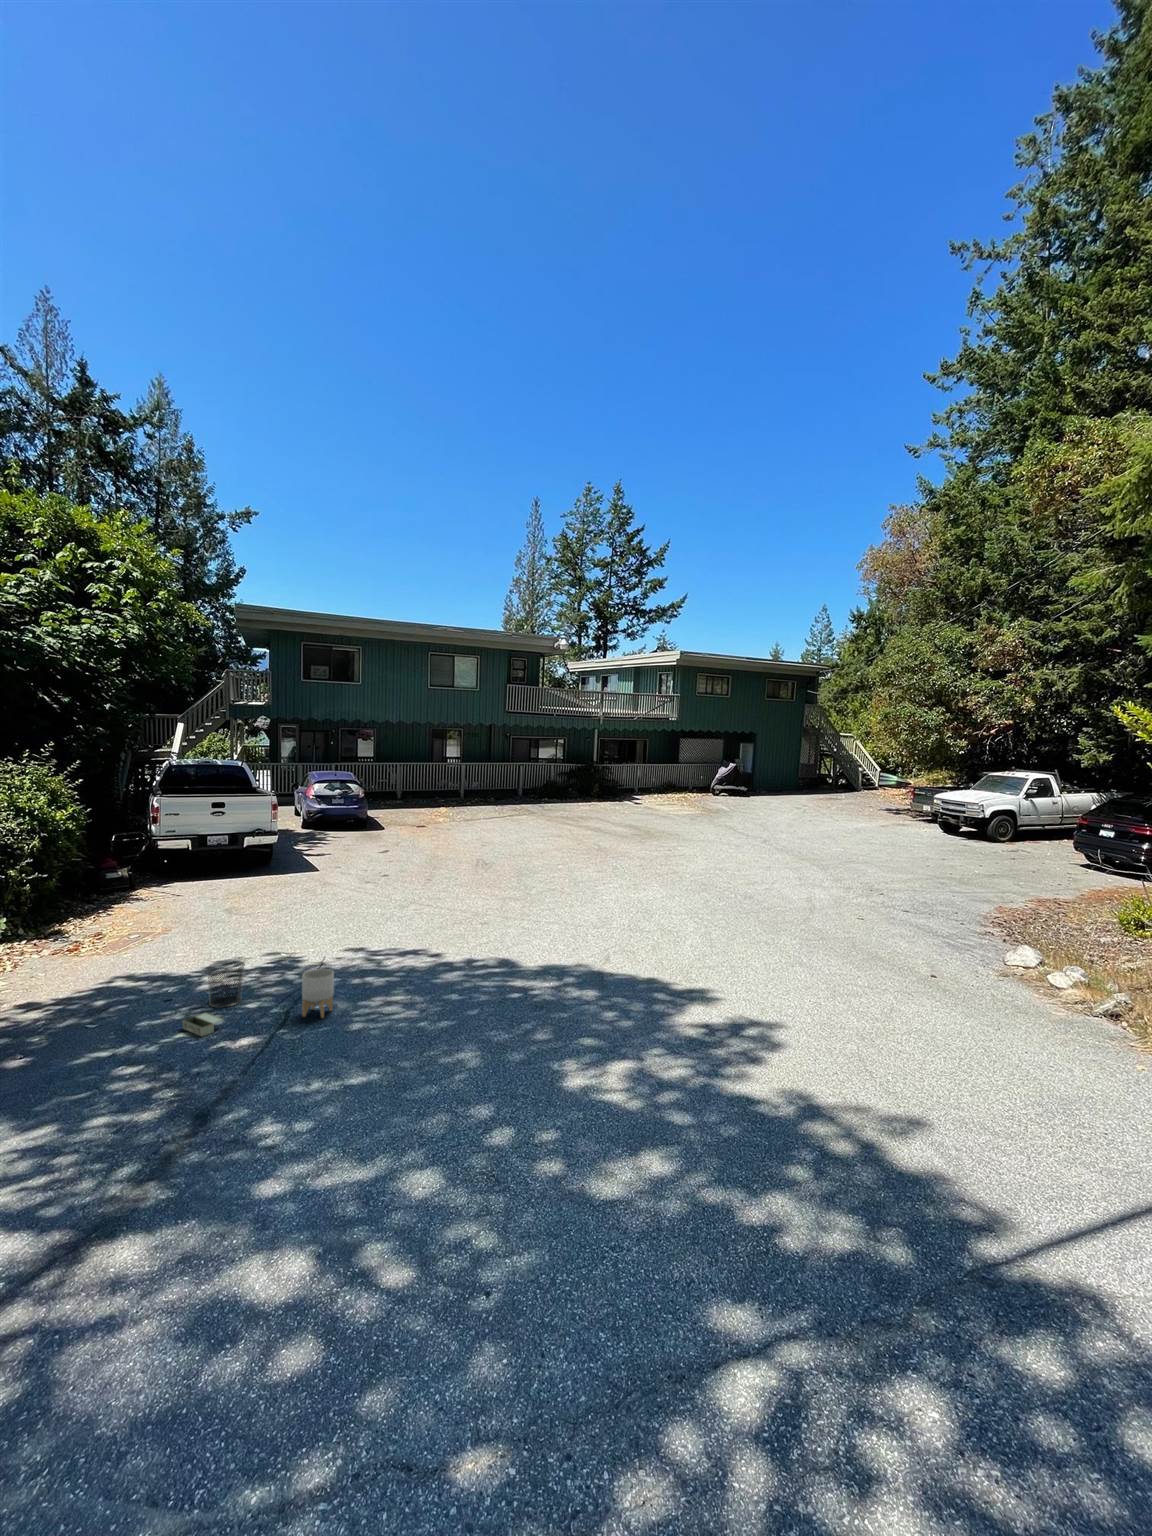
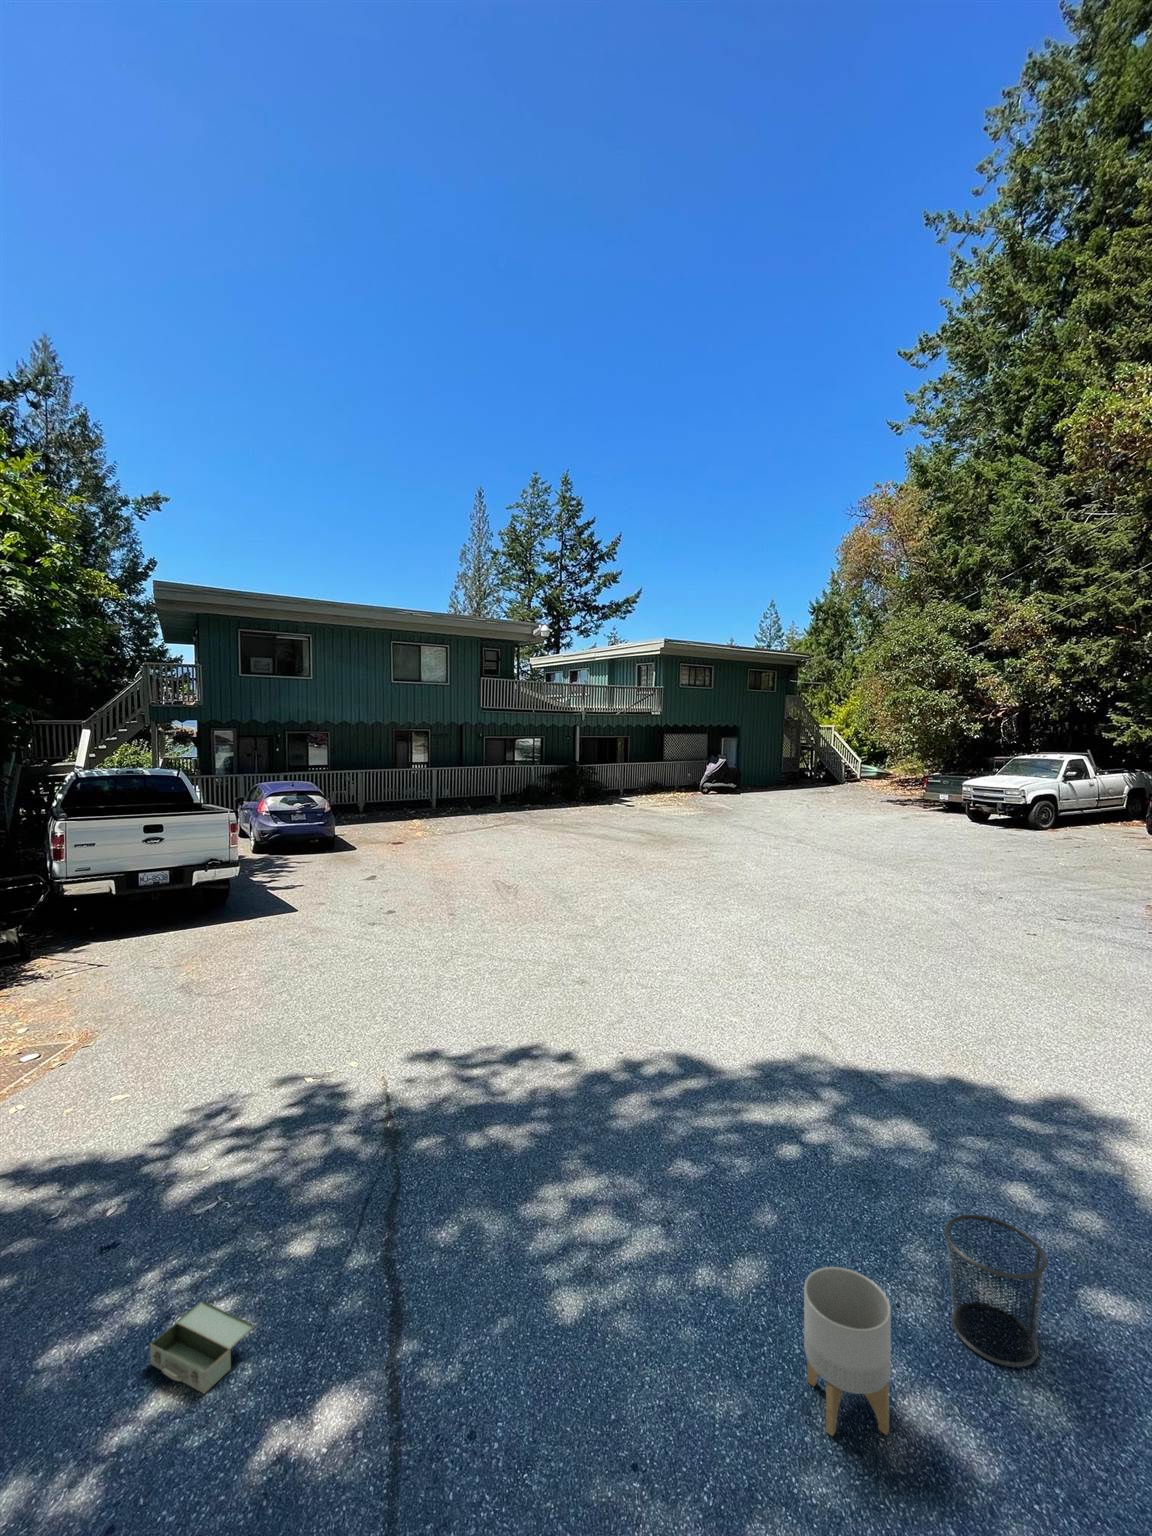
waste bin: present [207,960,245,1008] -> present [944,1215,1047,1367]
planter: present [302,969,334,1018] -> present [804,1267,891,1436]

